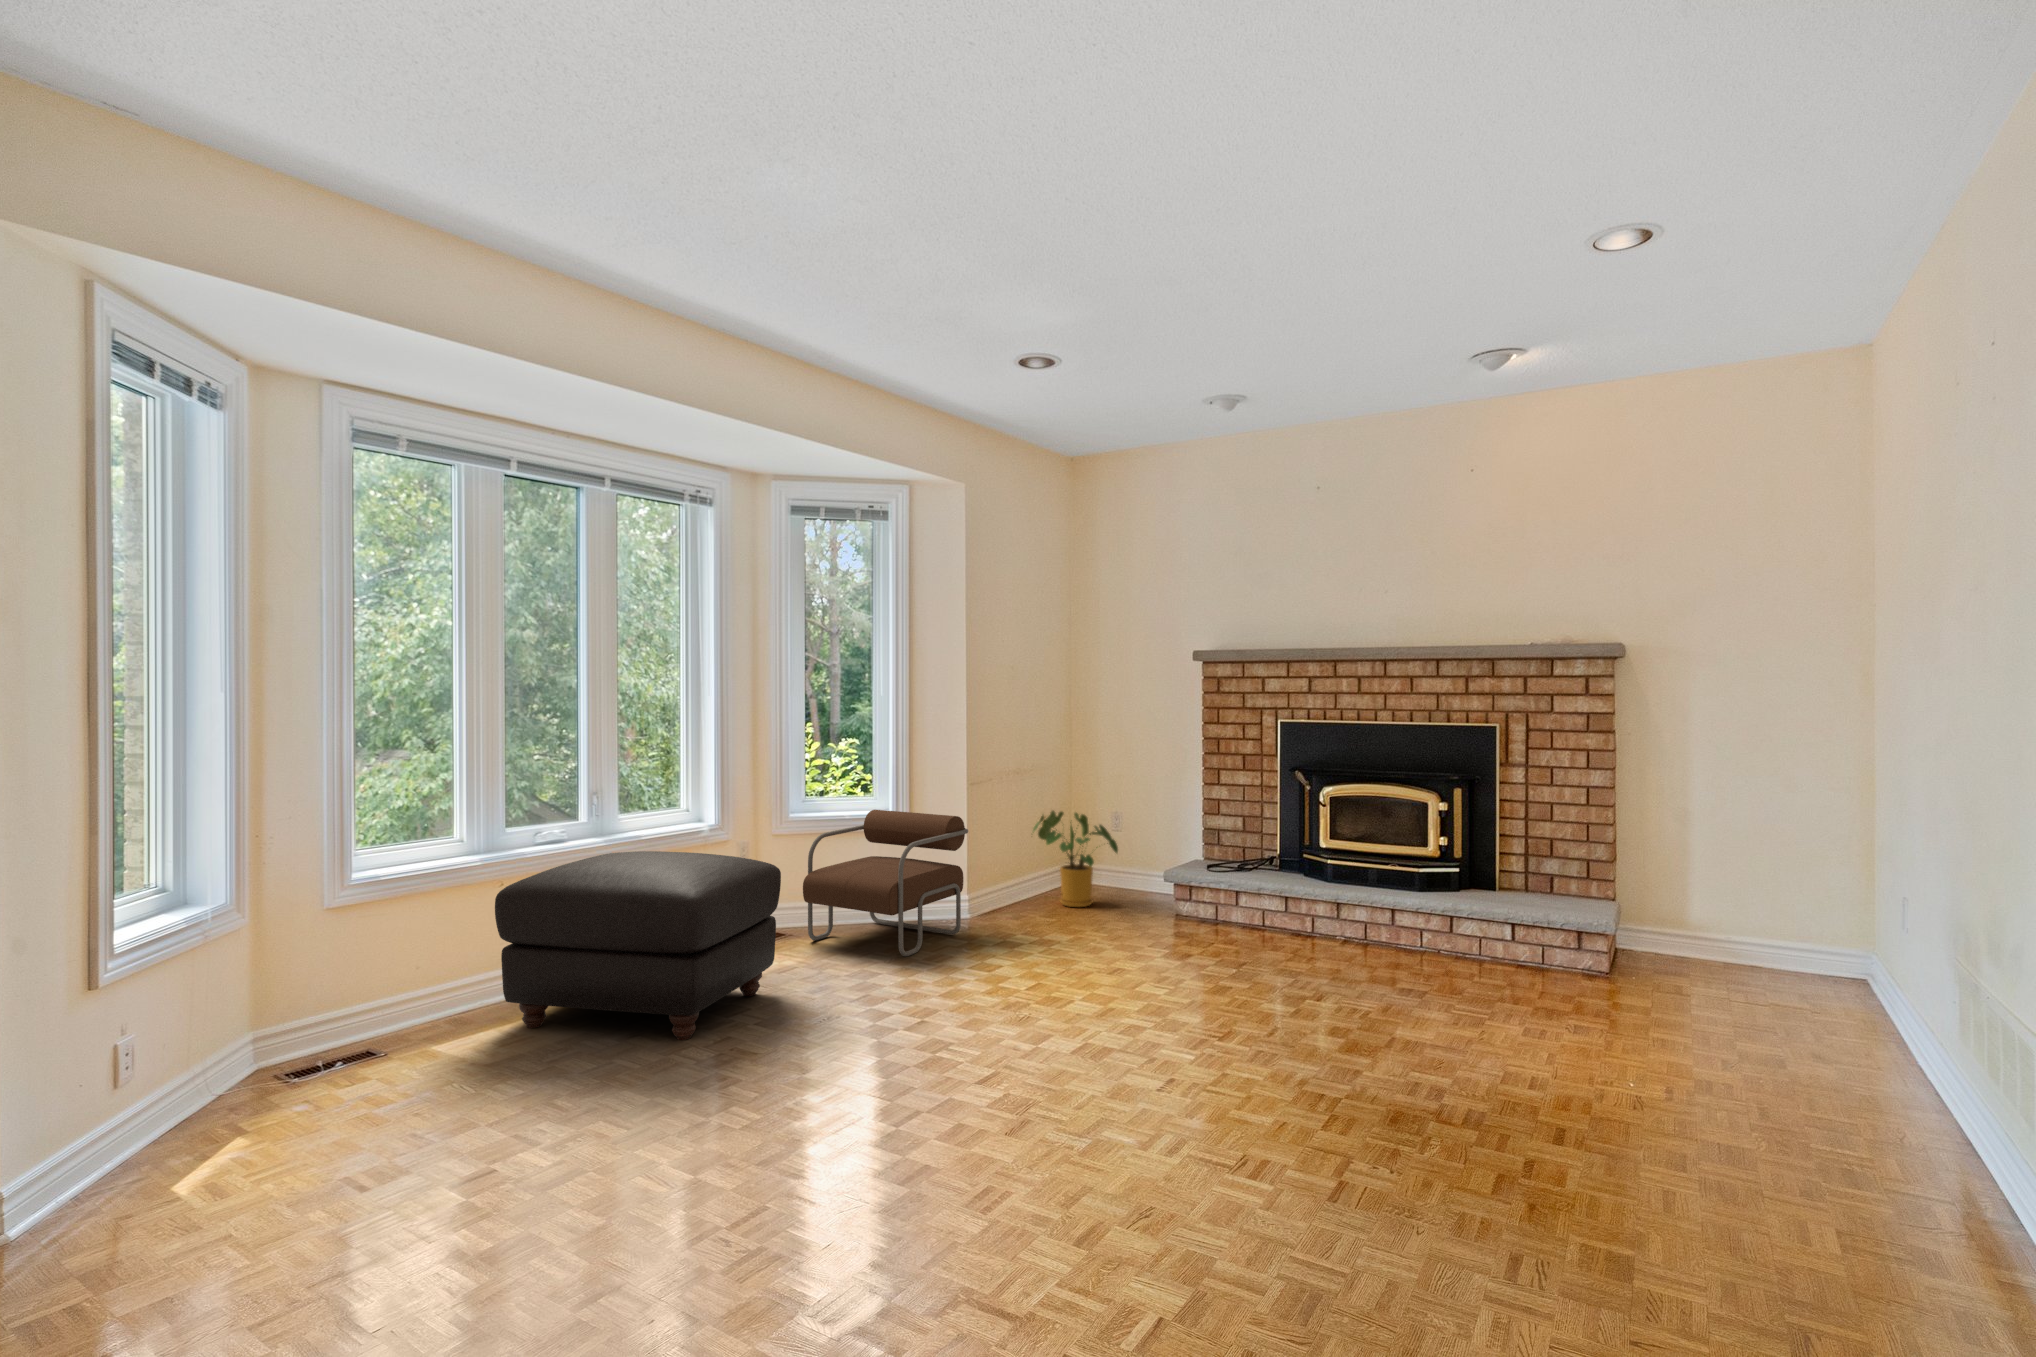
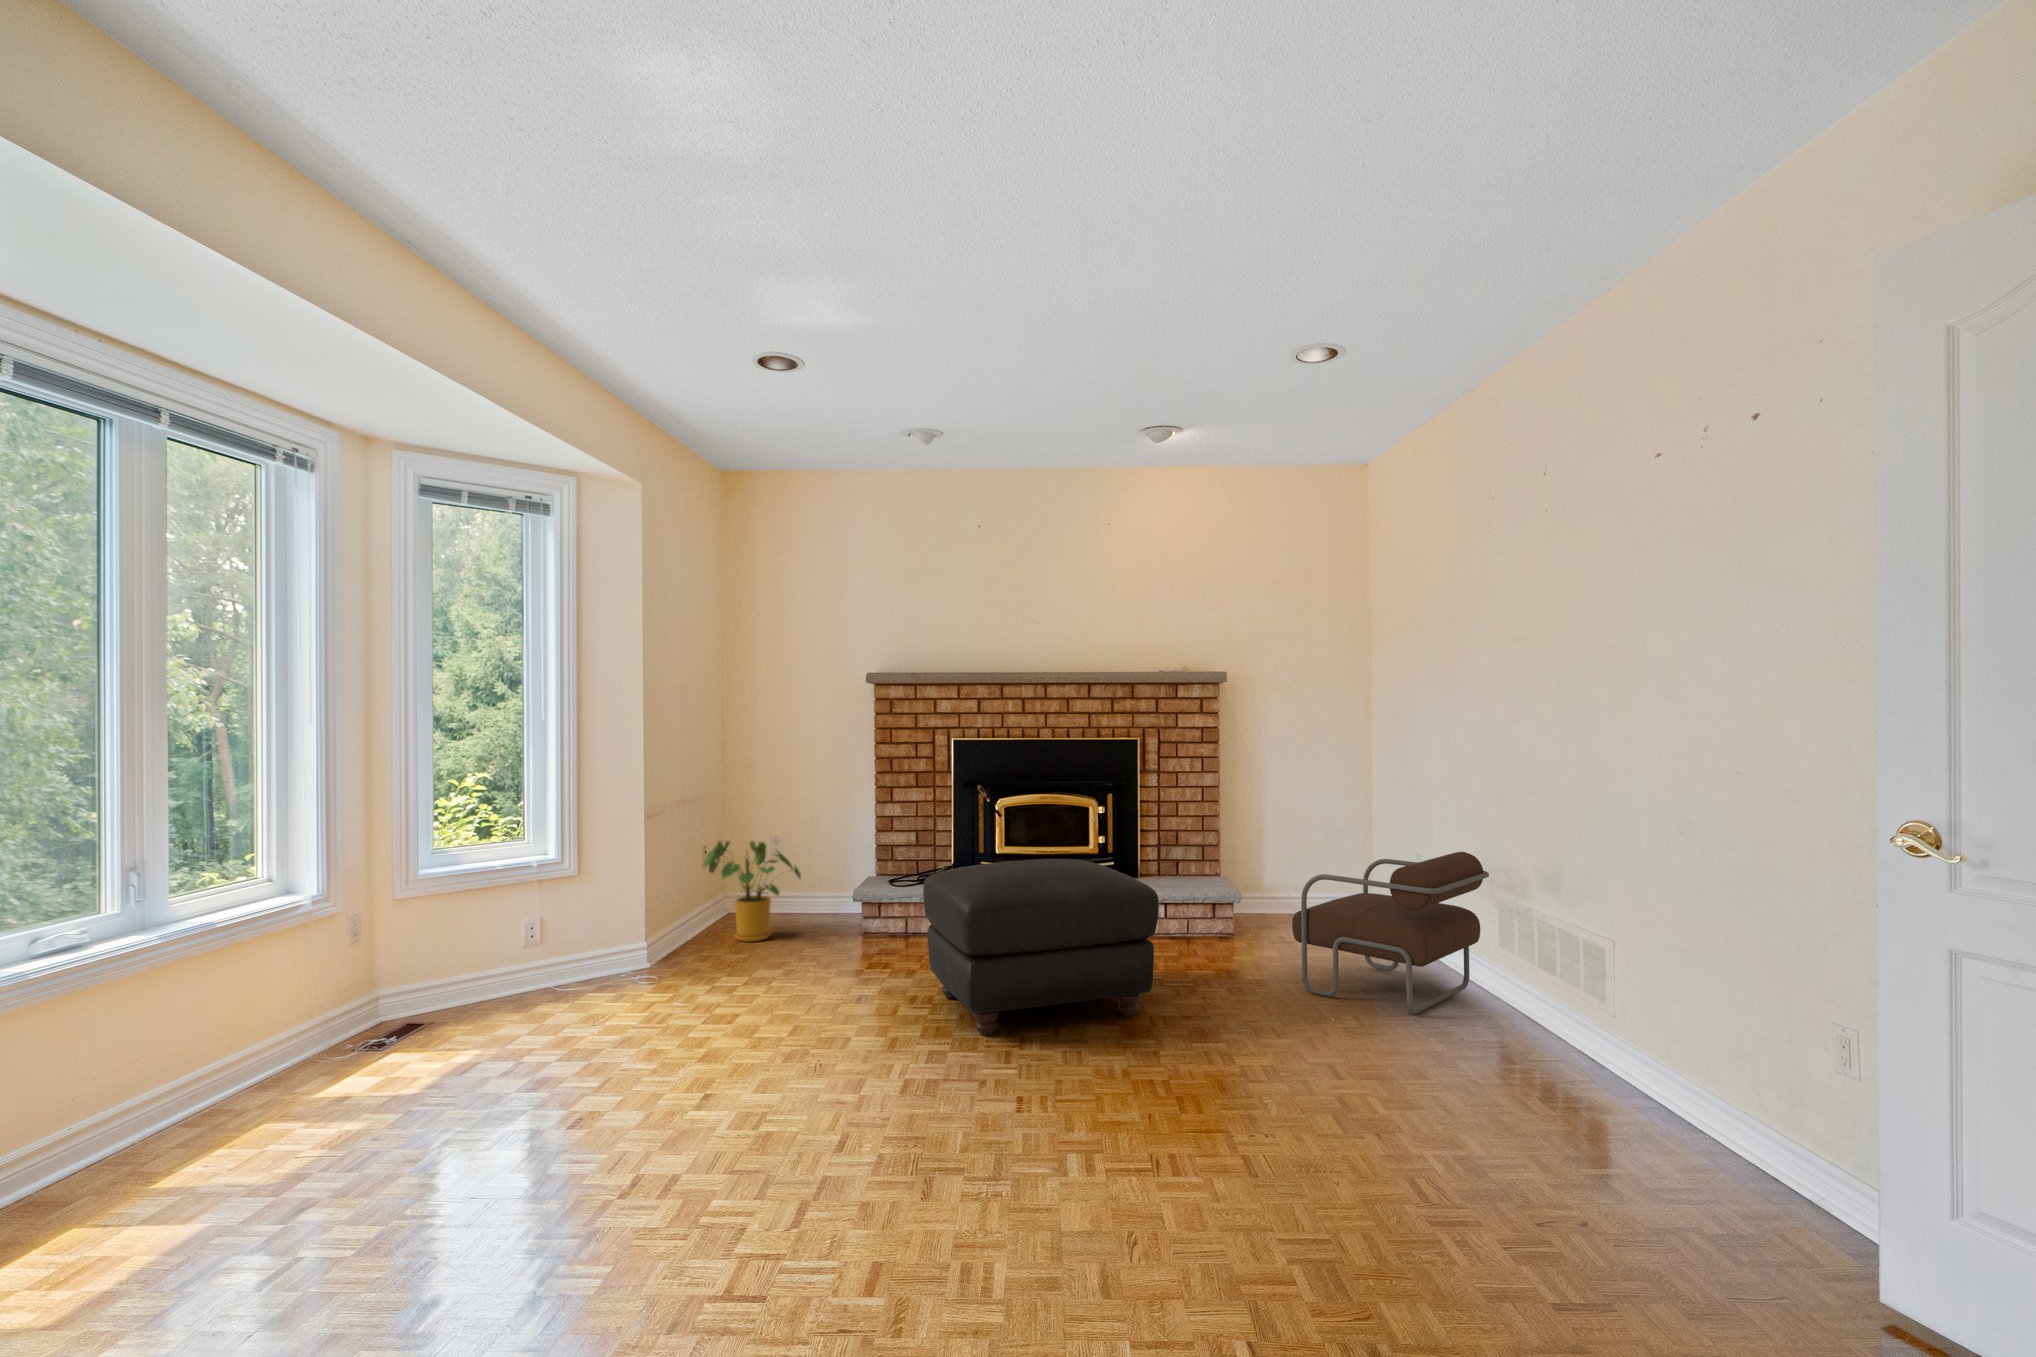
armchair: present [803,810,968,956] -> present [1292,852,1489,1014]
ottoman: present [495,851,781,1040] -> present [923,859,1159,1036]

